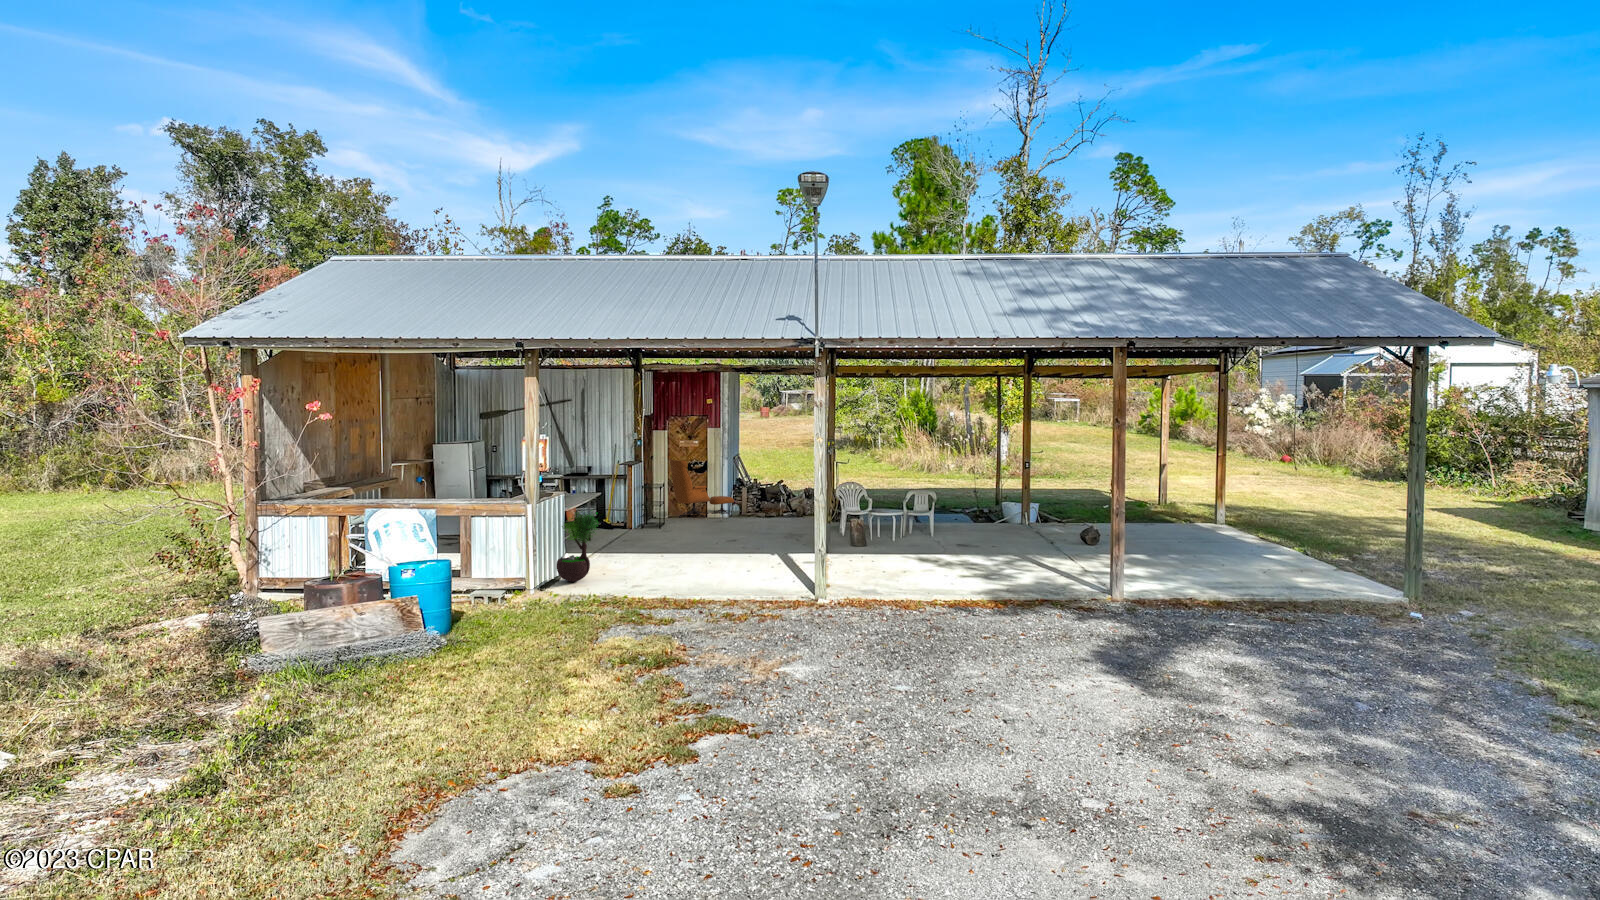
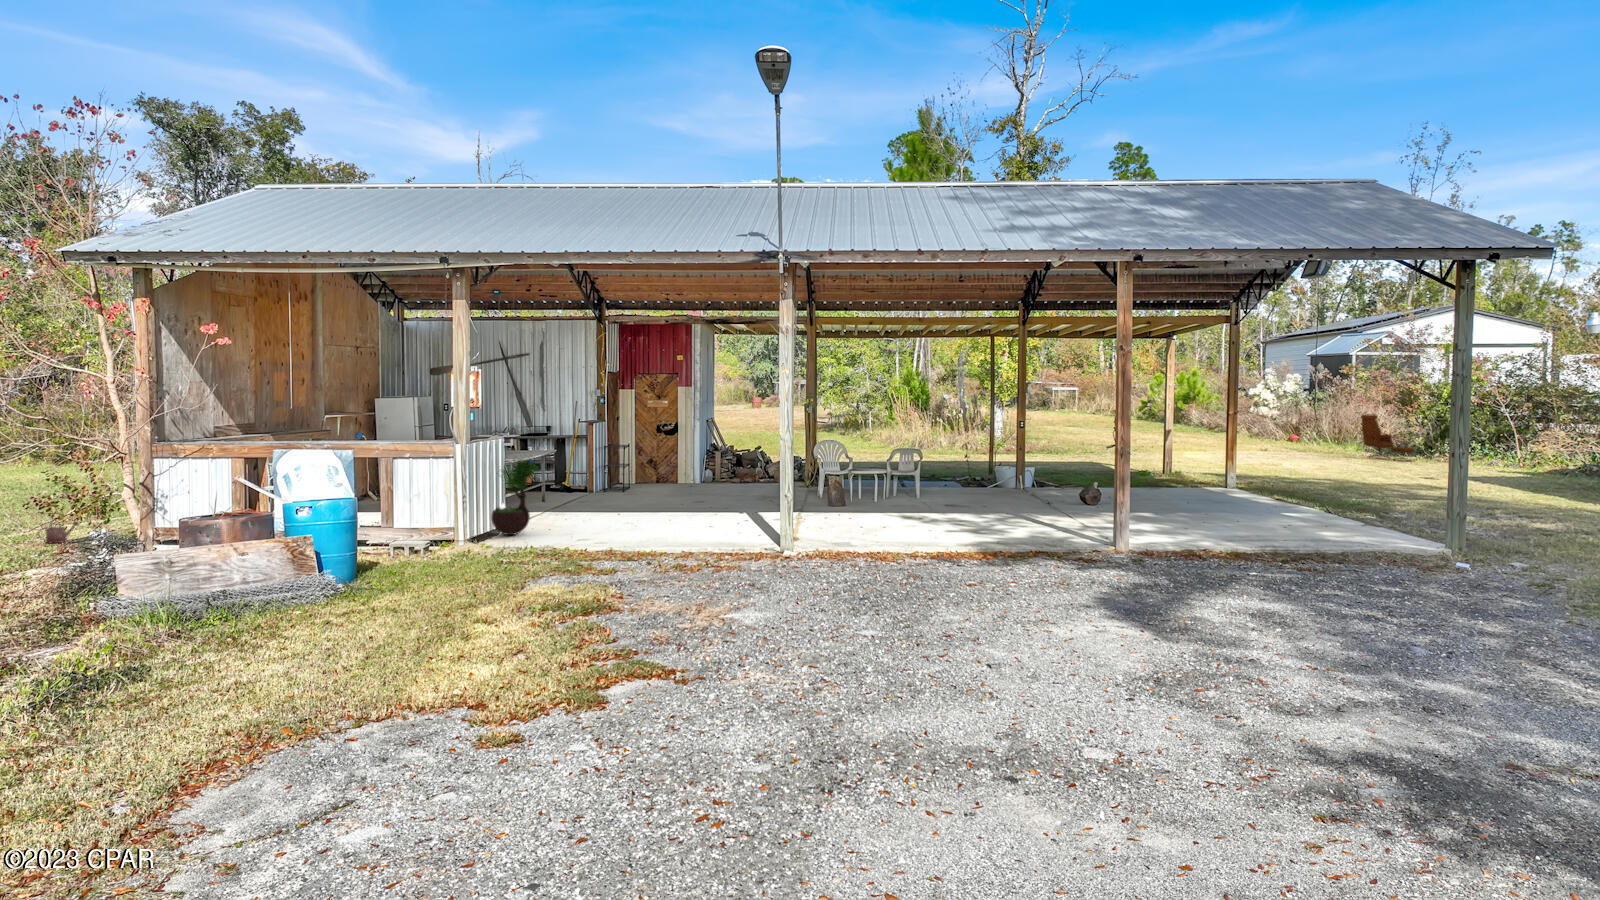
lounge chair: present [670,459,734,518] -> present [1361,414,1414,460]
watering can: none [163,571,197,592] -> present [38,520,79,543]

